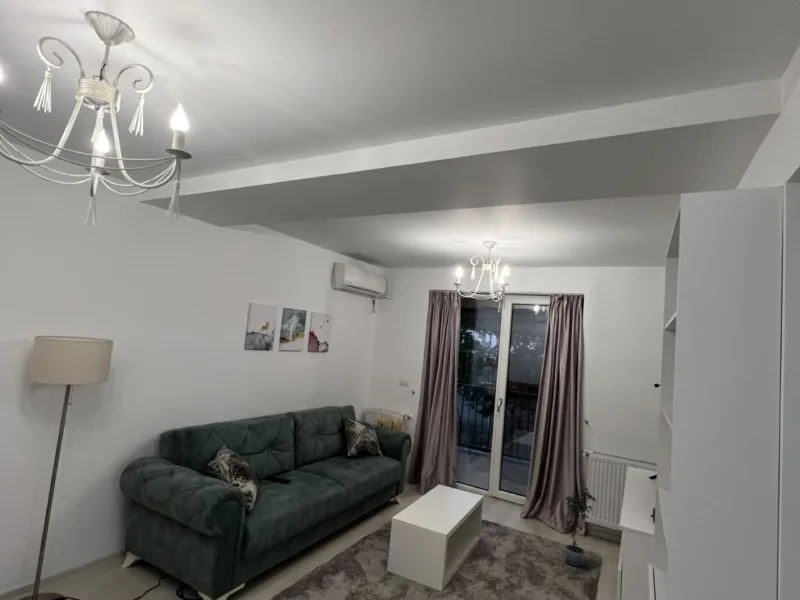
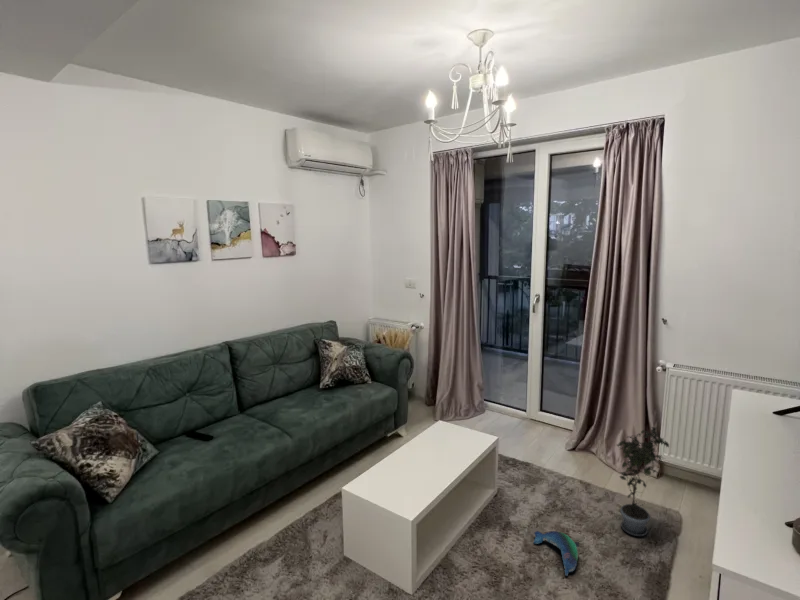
plush toy: none [512,558,543,584] -> present [534,531,579,576]

